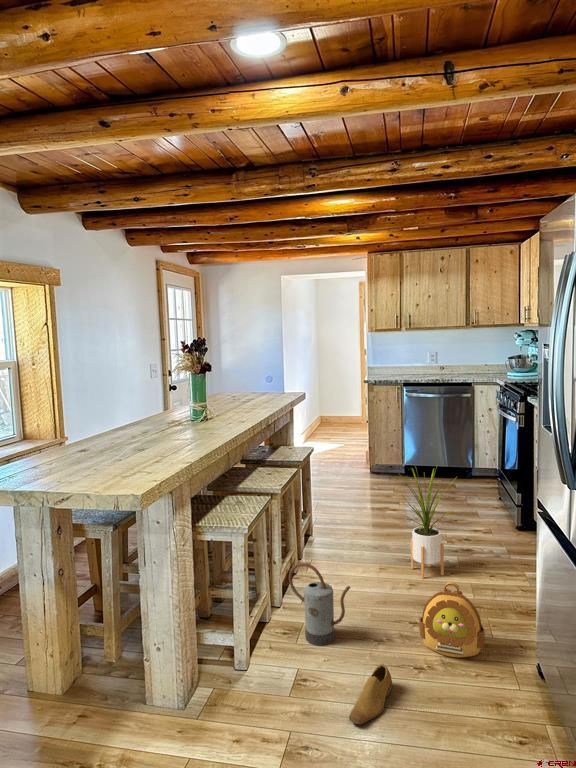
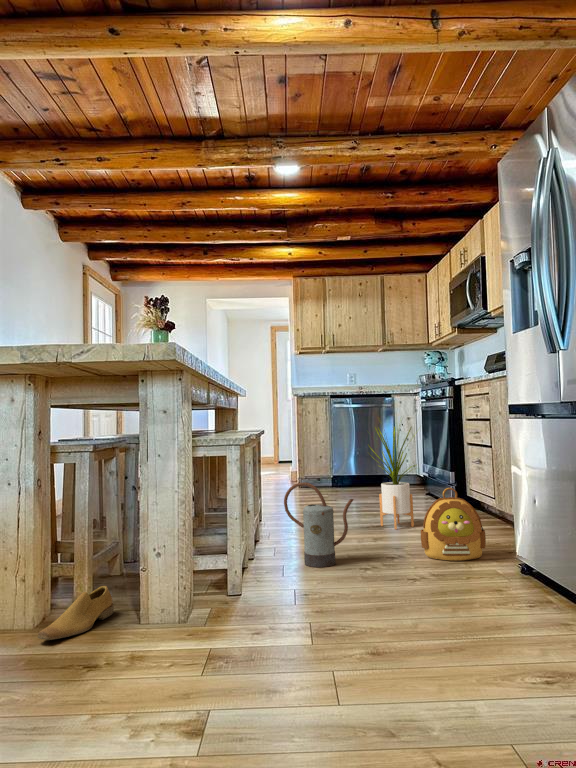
shoe: present [349,664,392,725] -> present [38,586,114,640]

